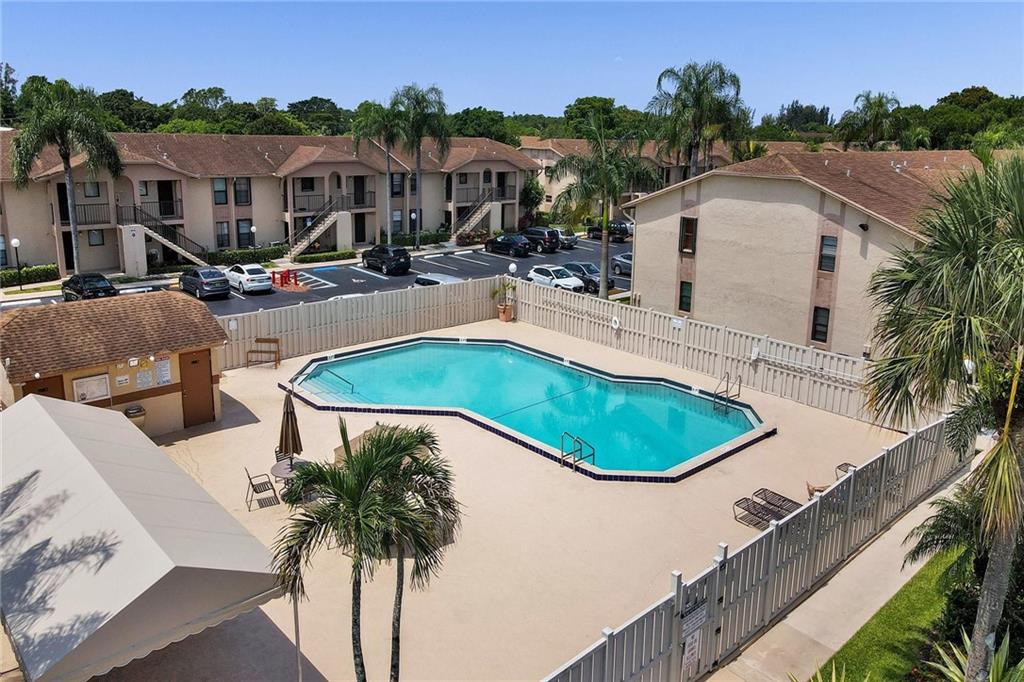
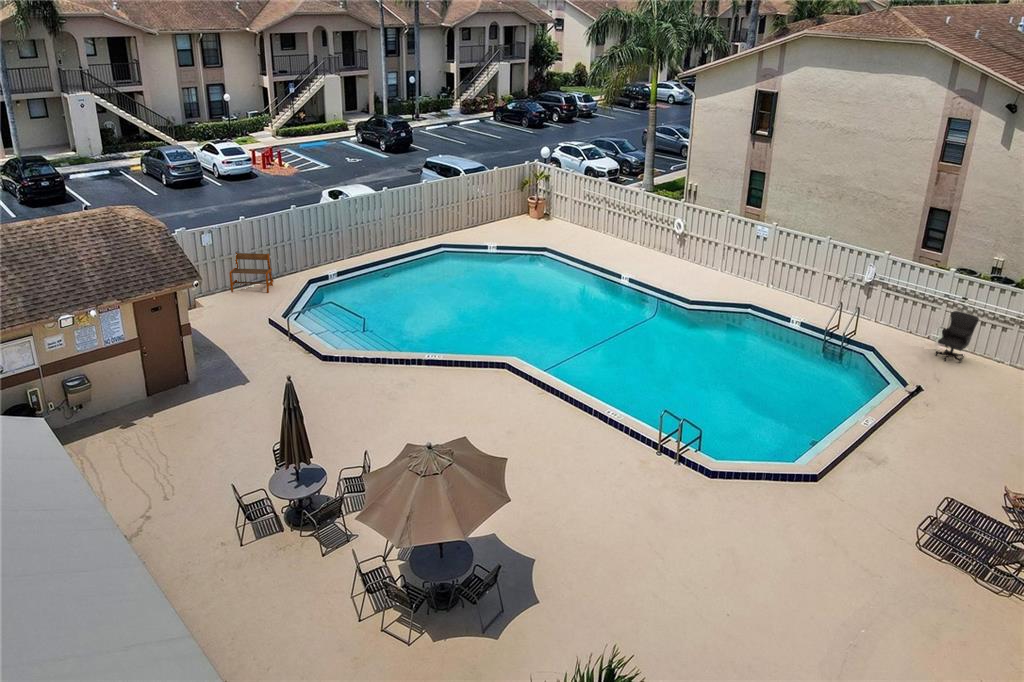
chair: none [804,378,833,419] -> present [935,311,979,363]

